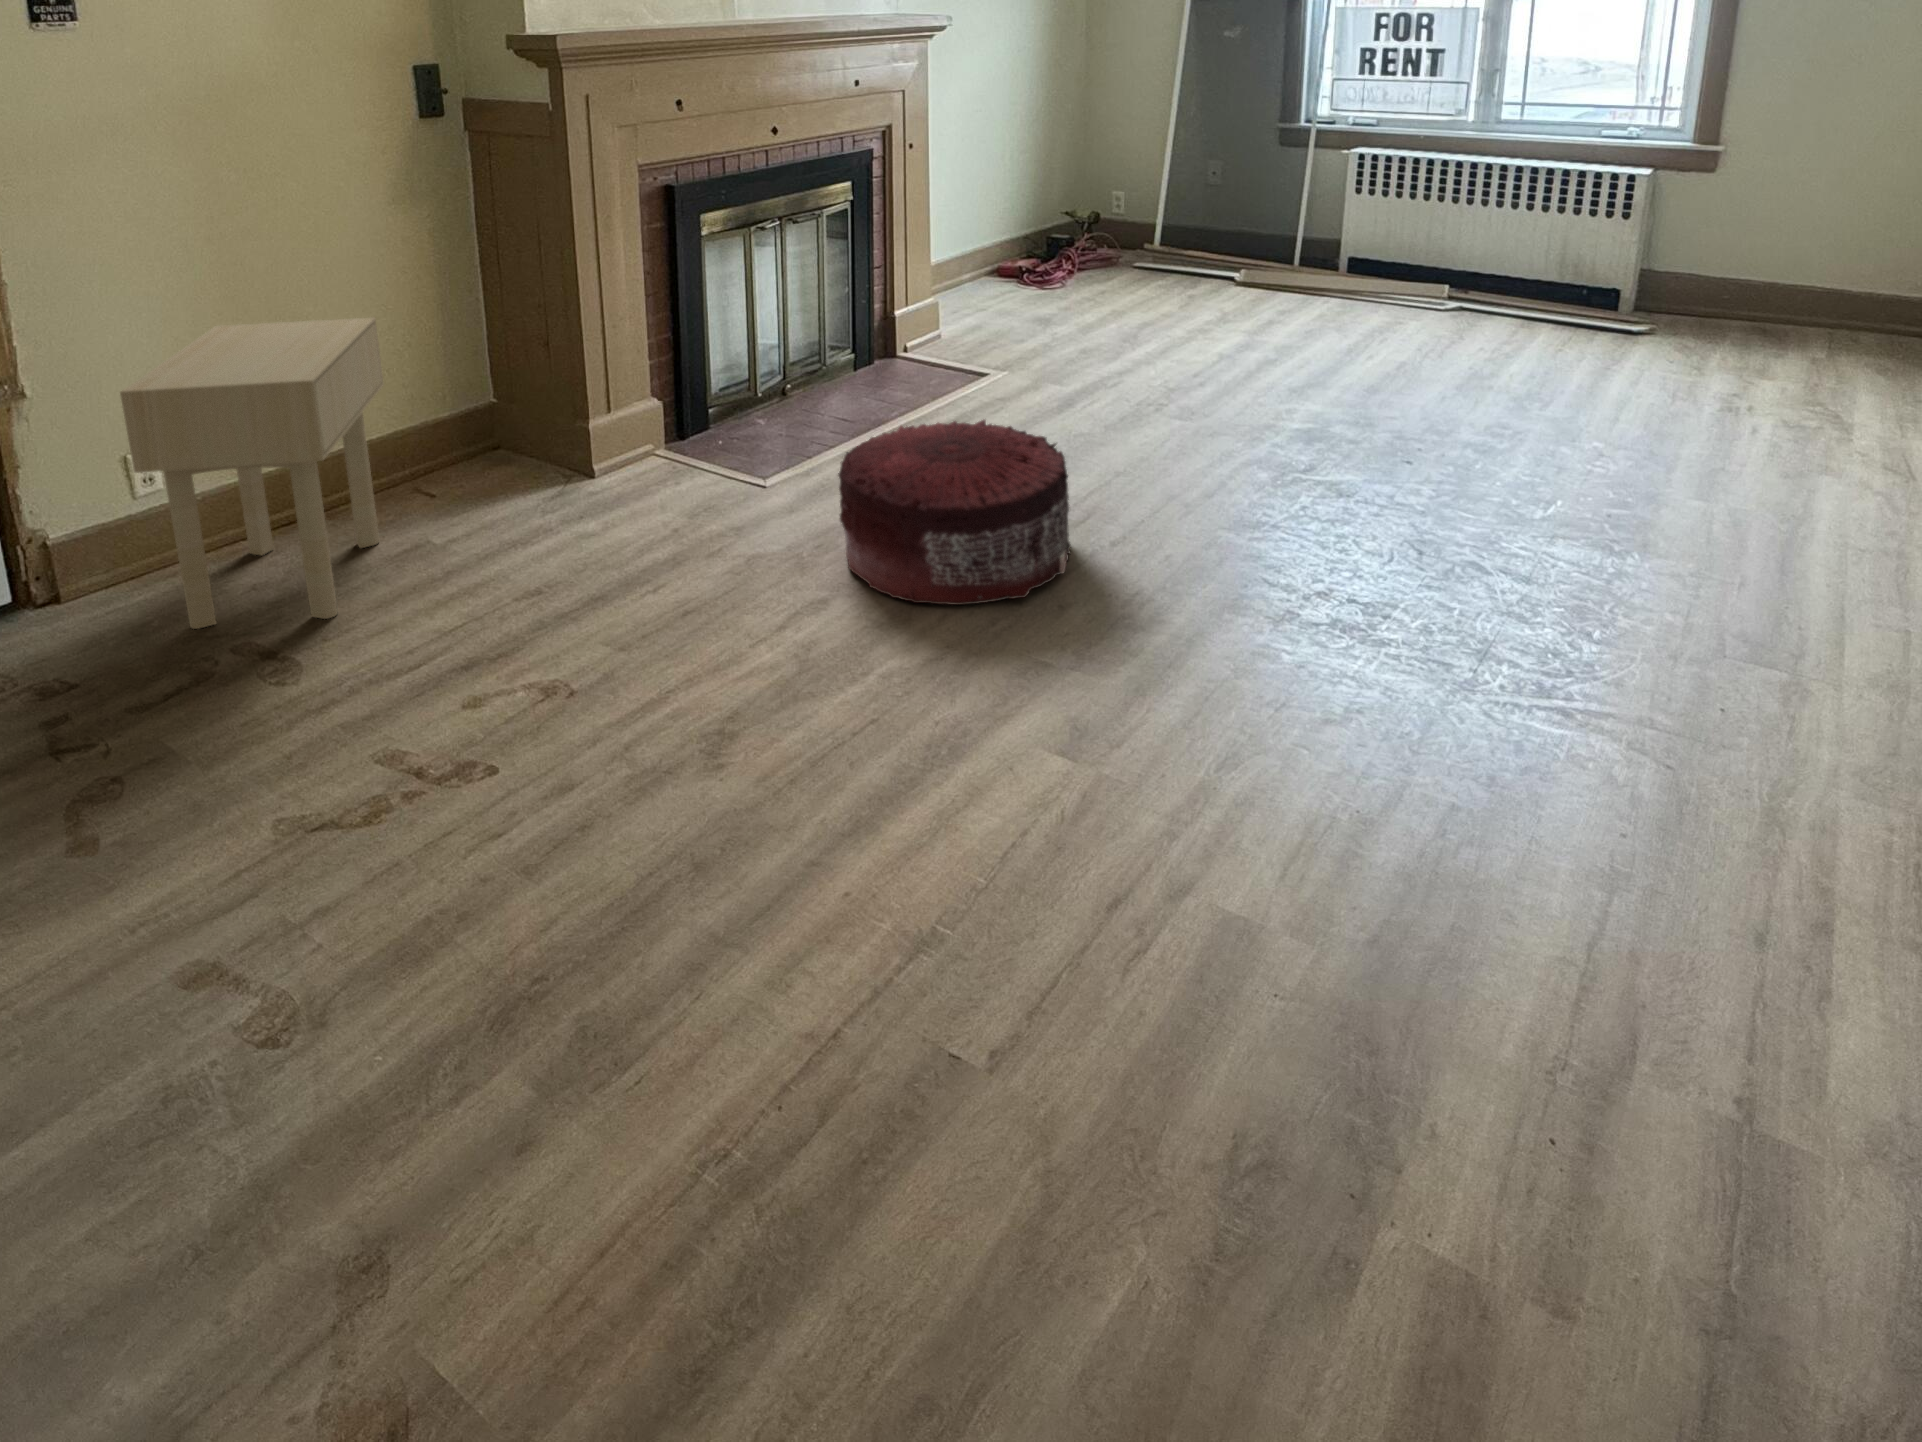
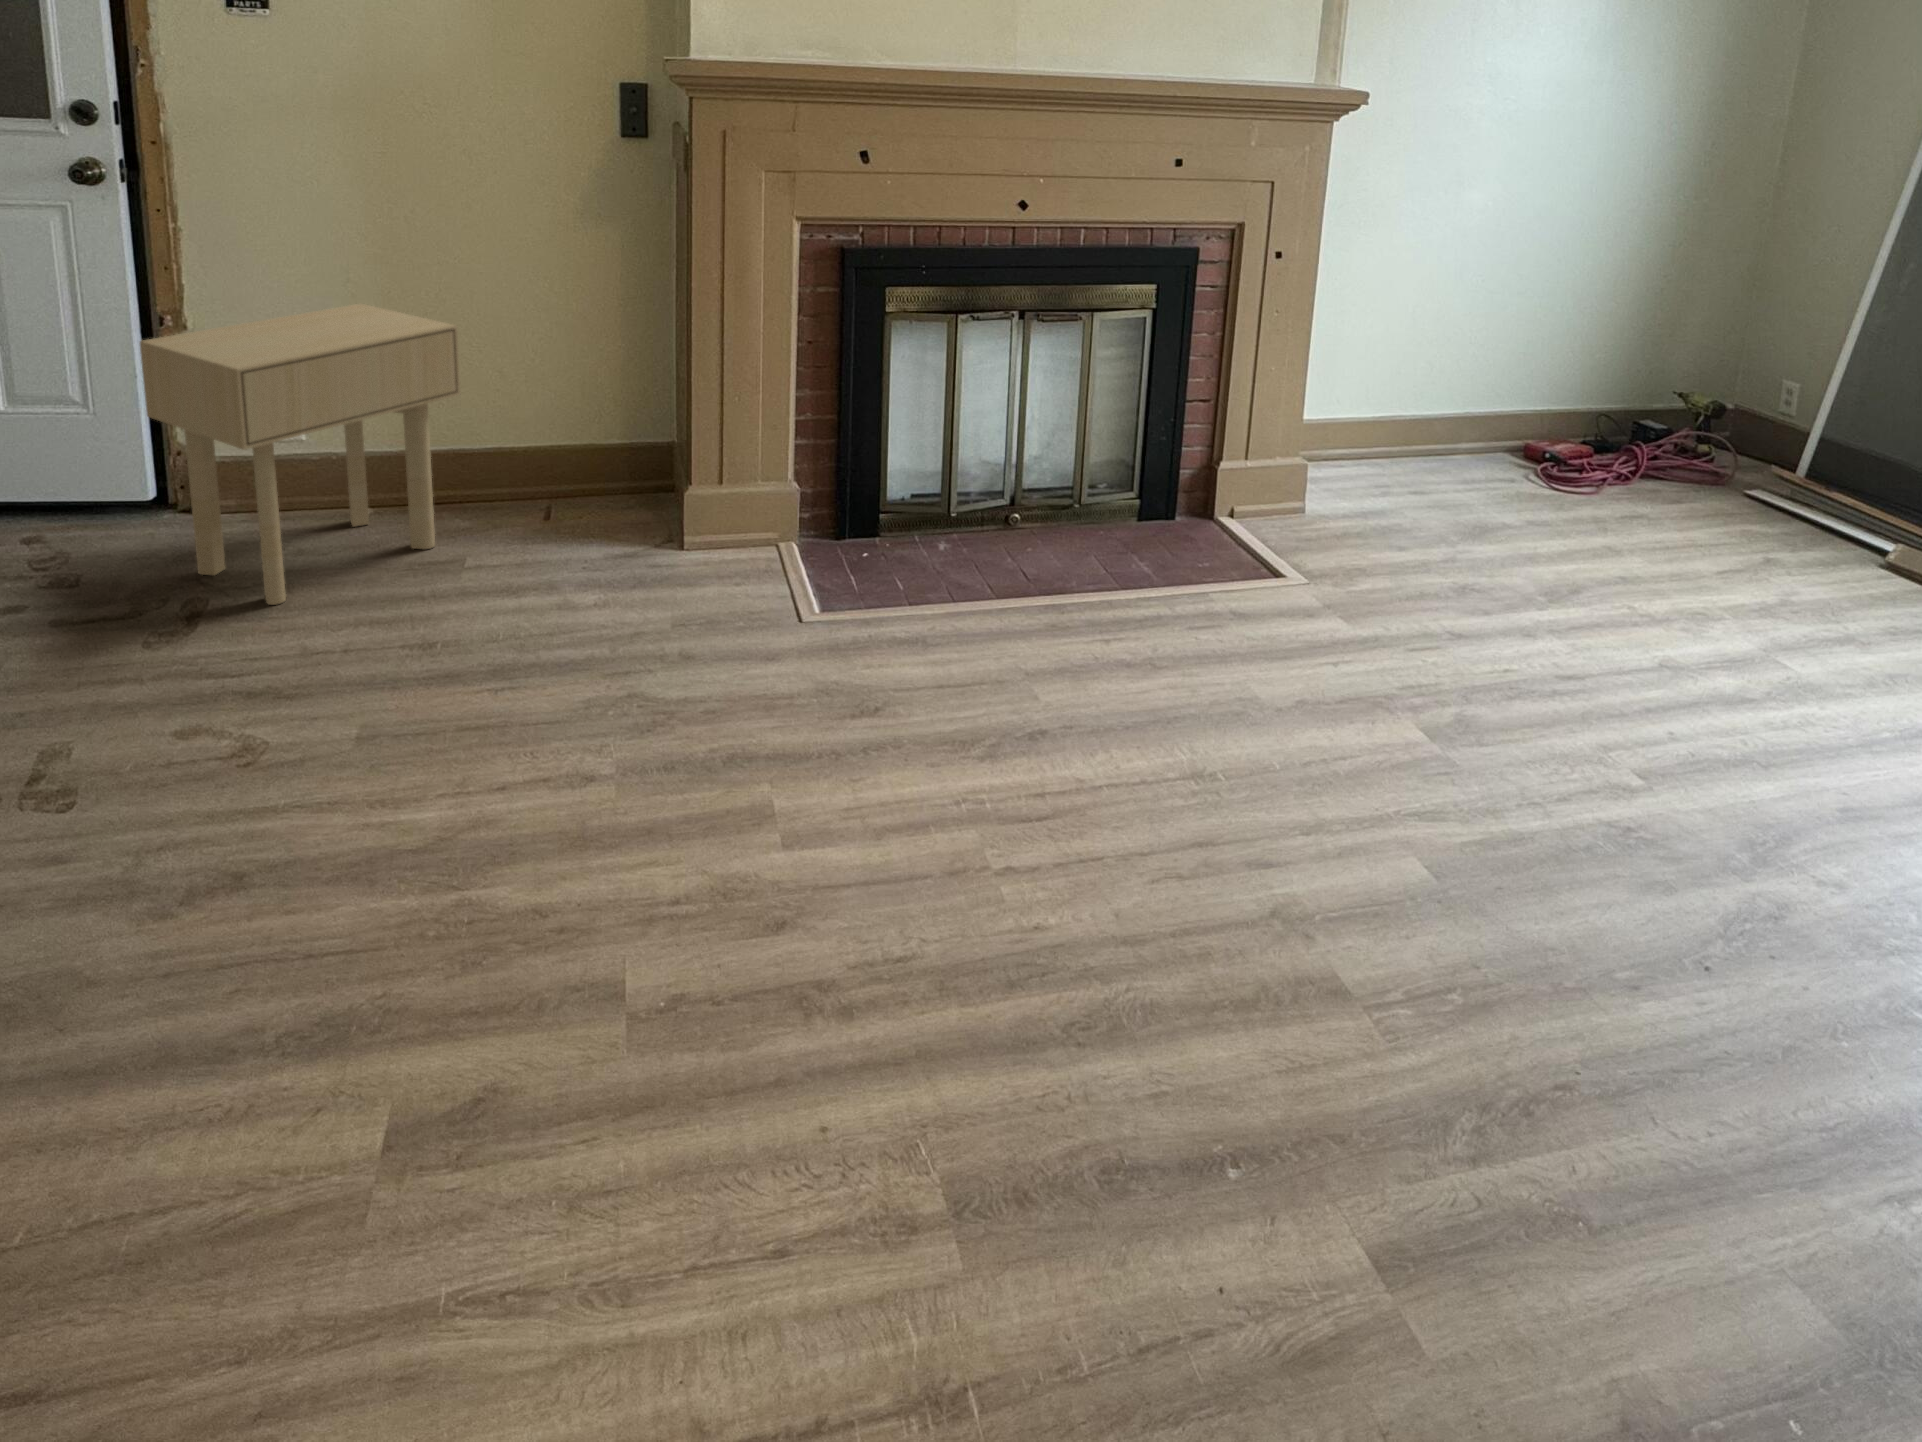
pouf: present [838,420,1071,605] -> none [622,603,946,903]

